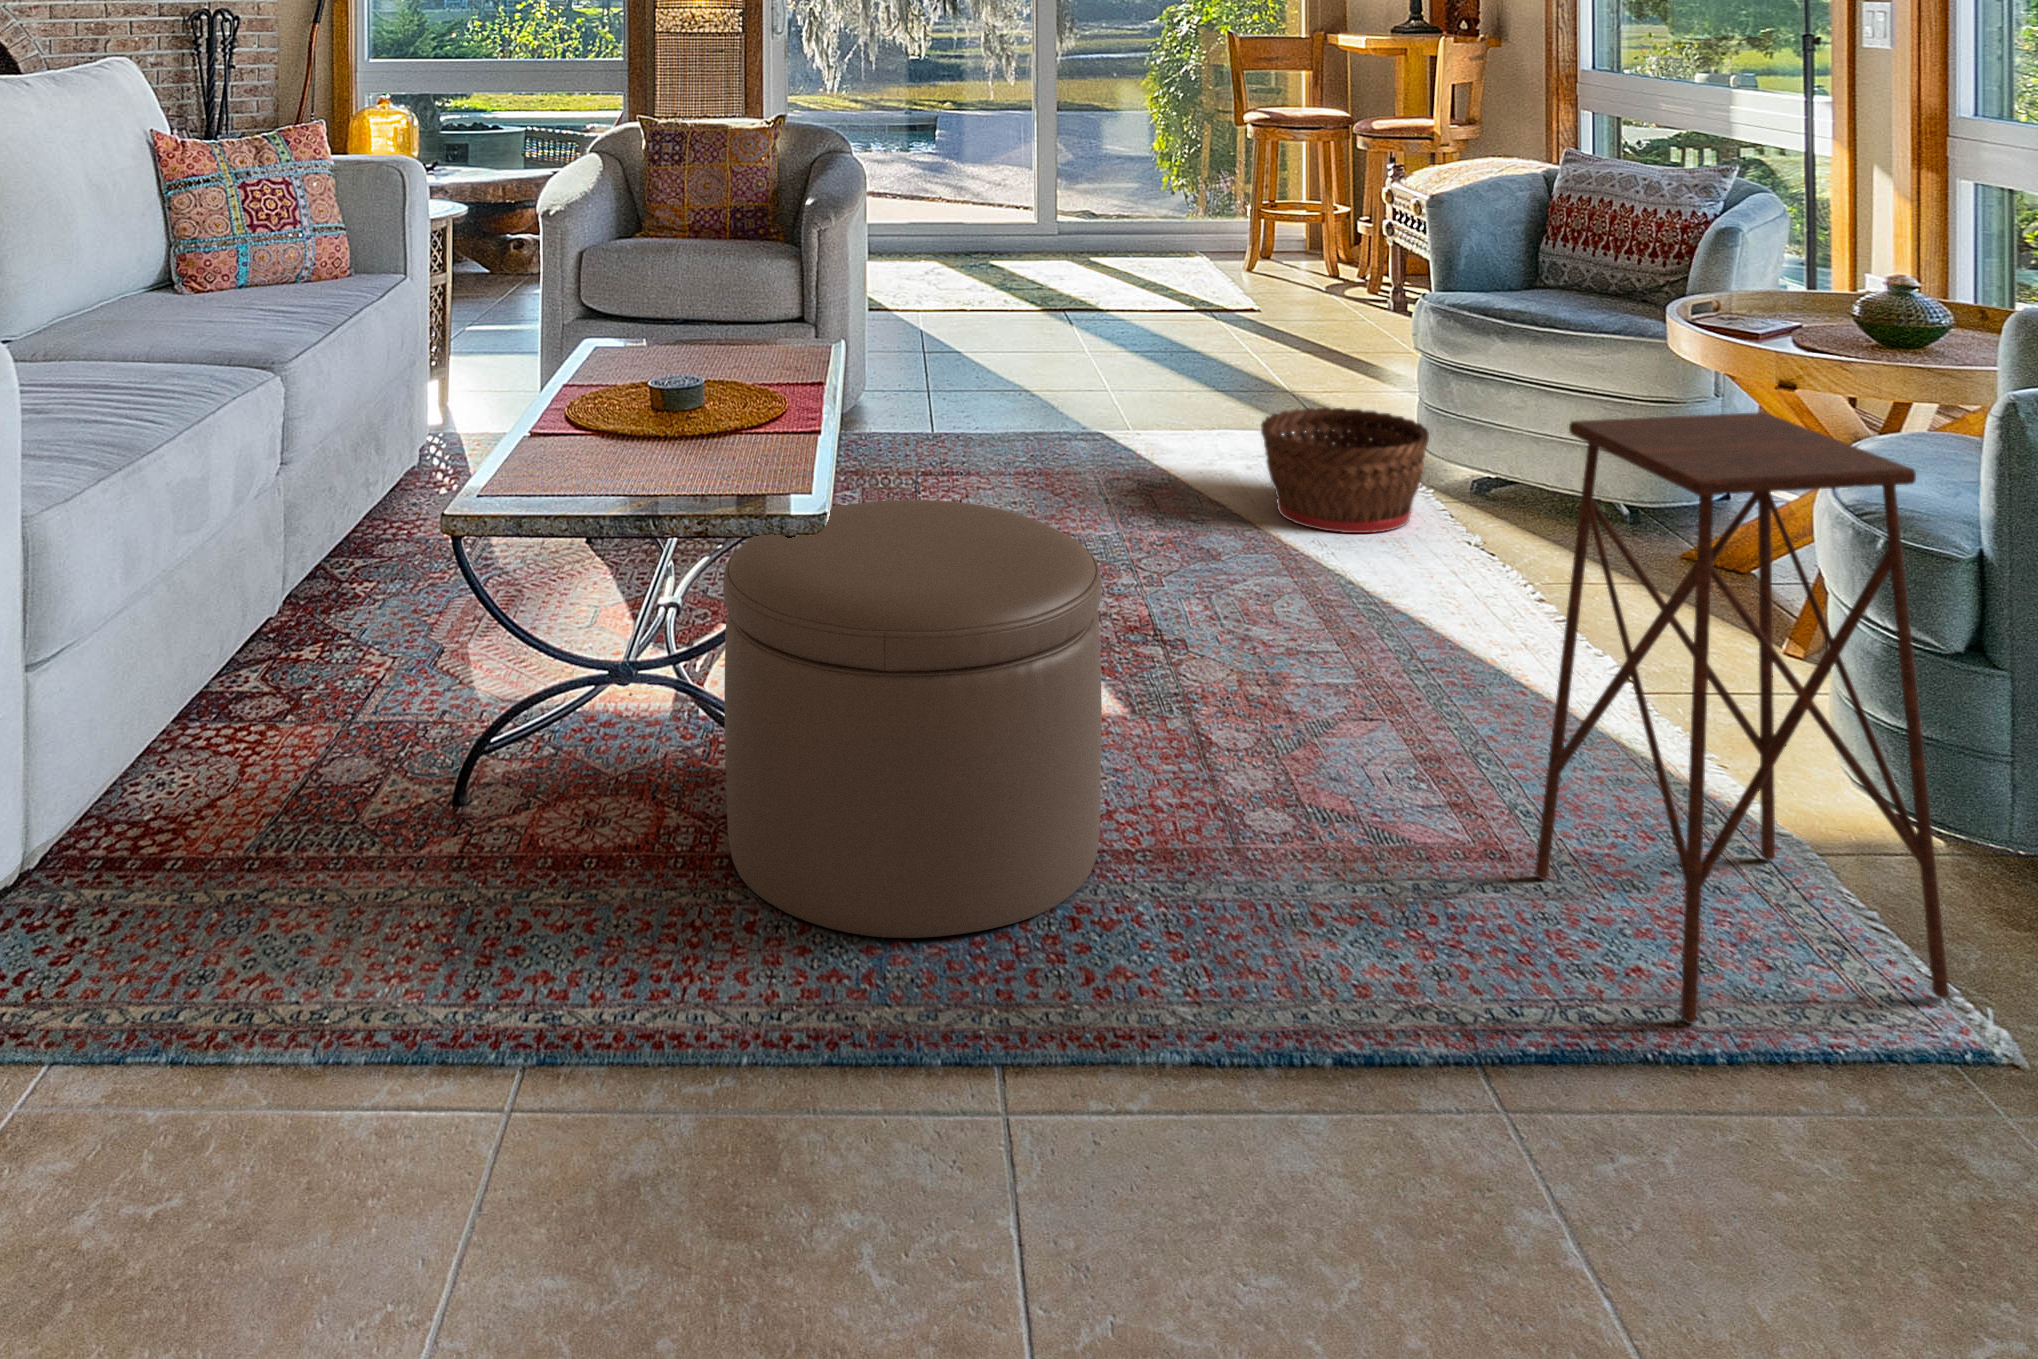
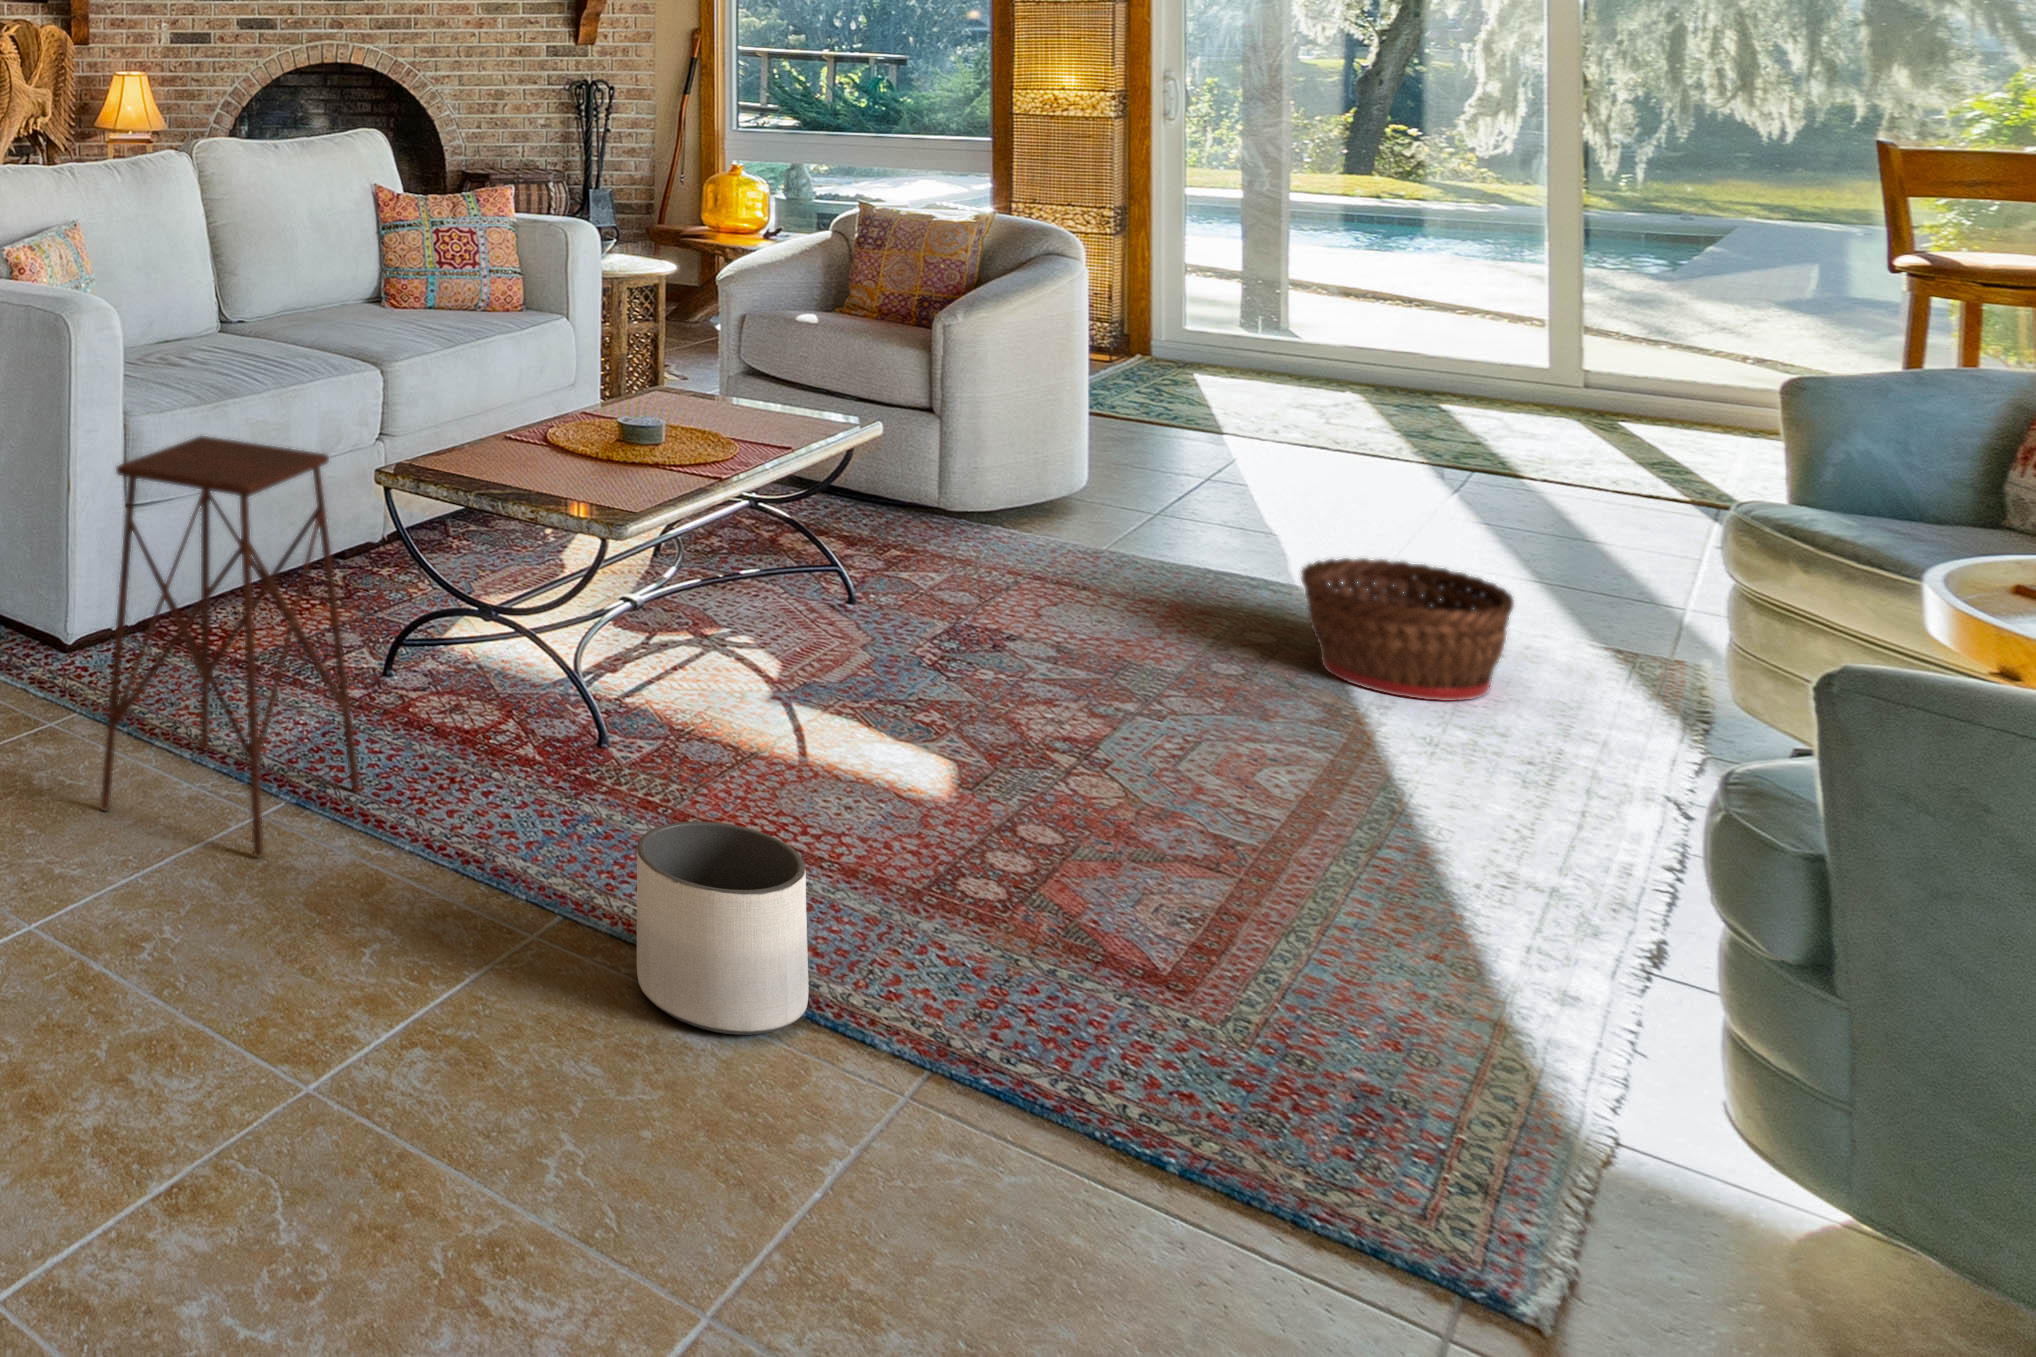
side table: present [1535,412,1949,1024] -> present [101,436,360,857]
ottoman: present [723,500,1102,938] -> none [468,510,752,811]
planter: none [1355,902,1599,1230] -> present [637,821,808,1035]

